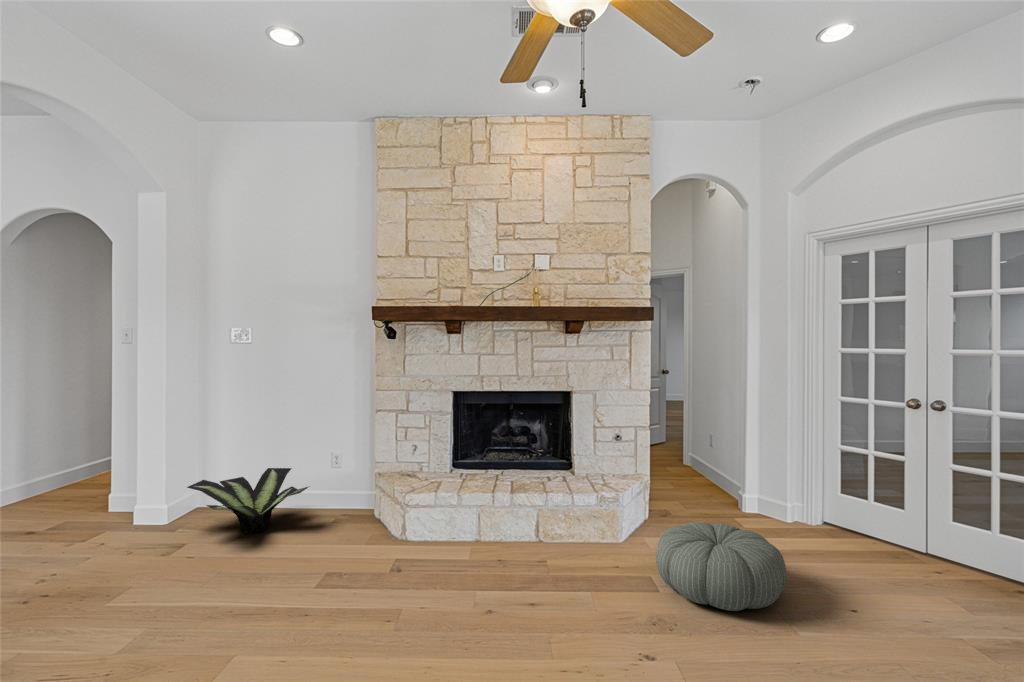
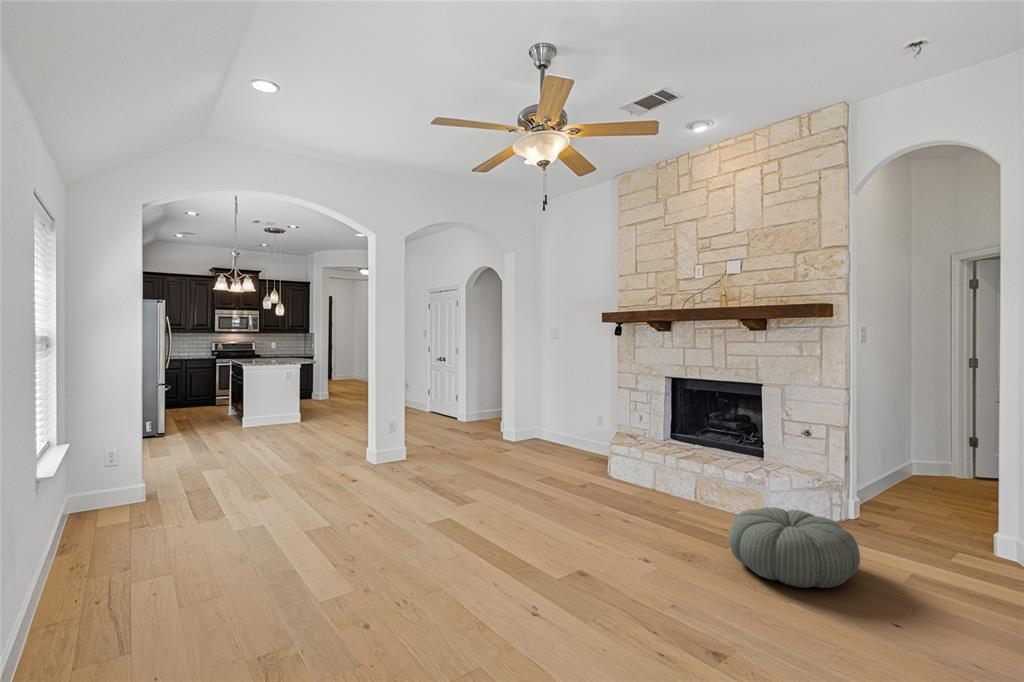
potted plant: present [187,468,308,534] -> none [516,421,577,456]

